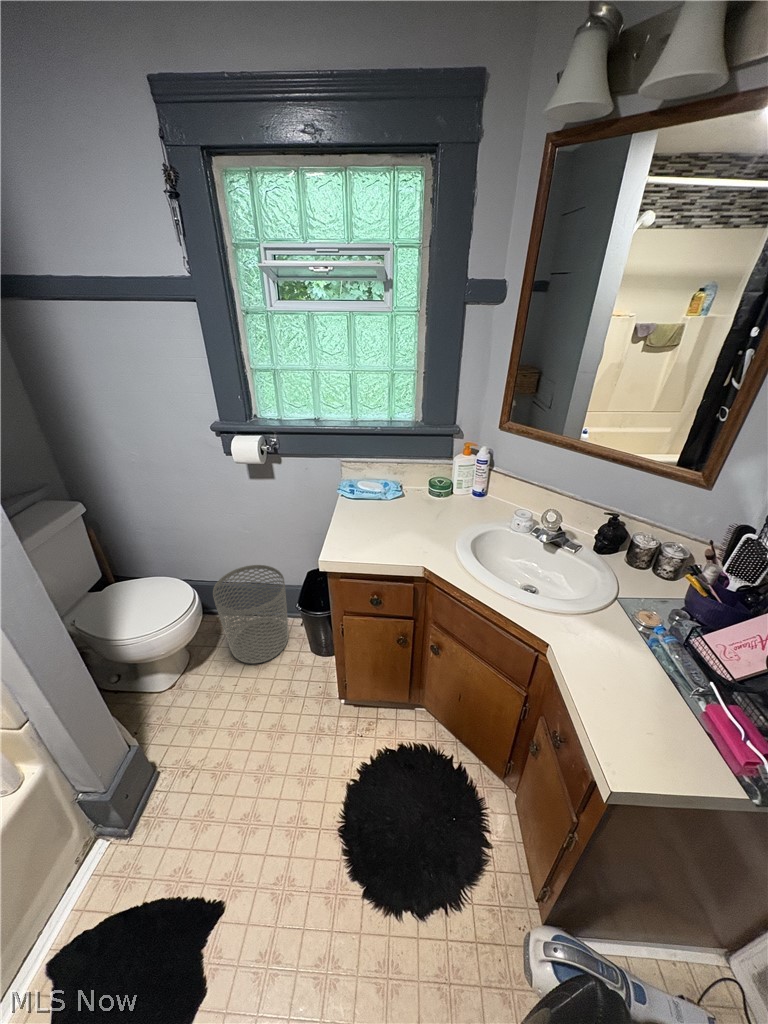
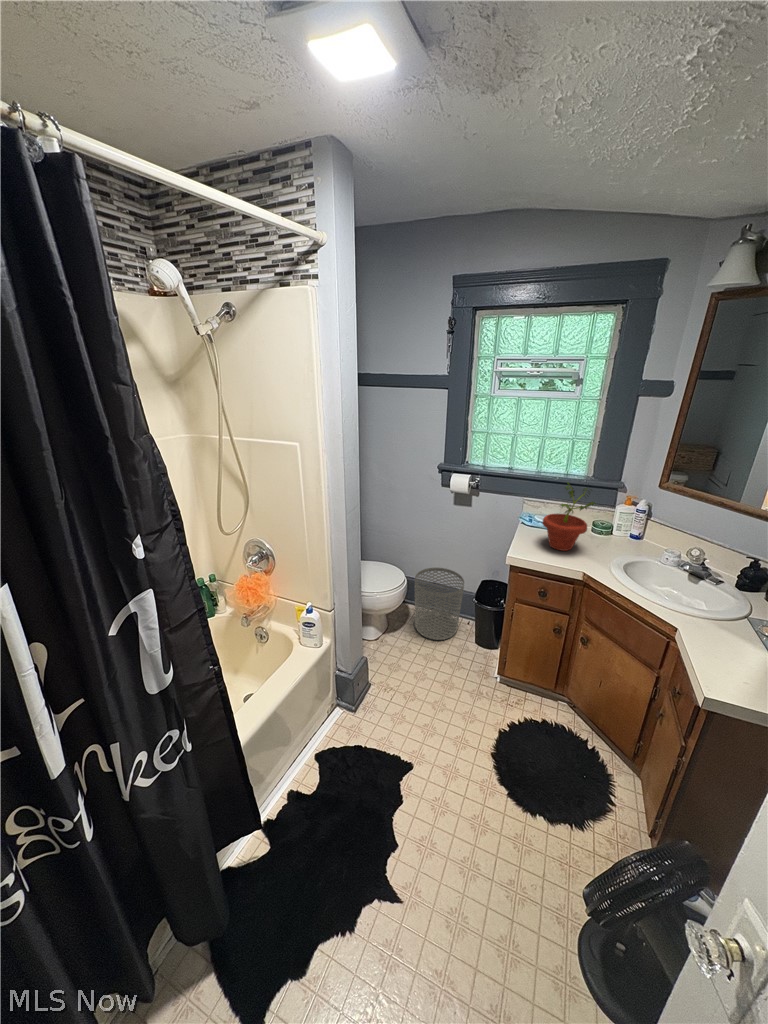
potted plant: none [363,438,430,535] -> present [542,482,596,551]

